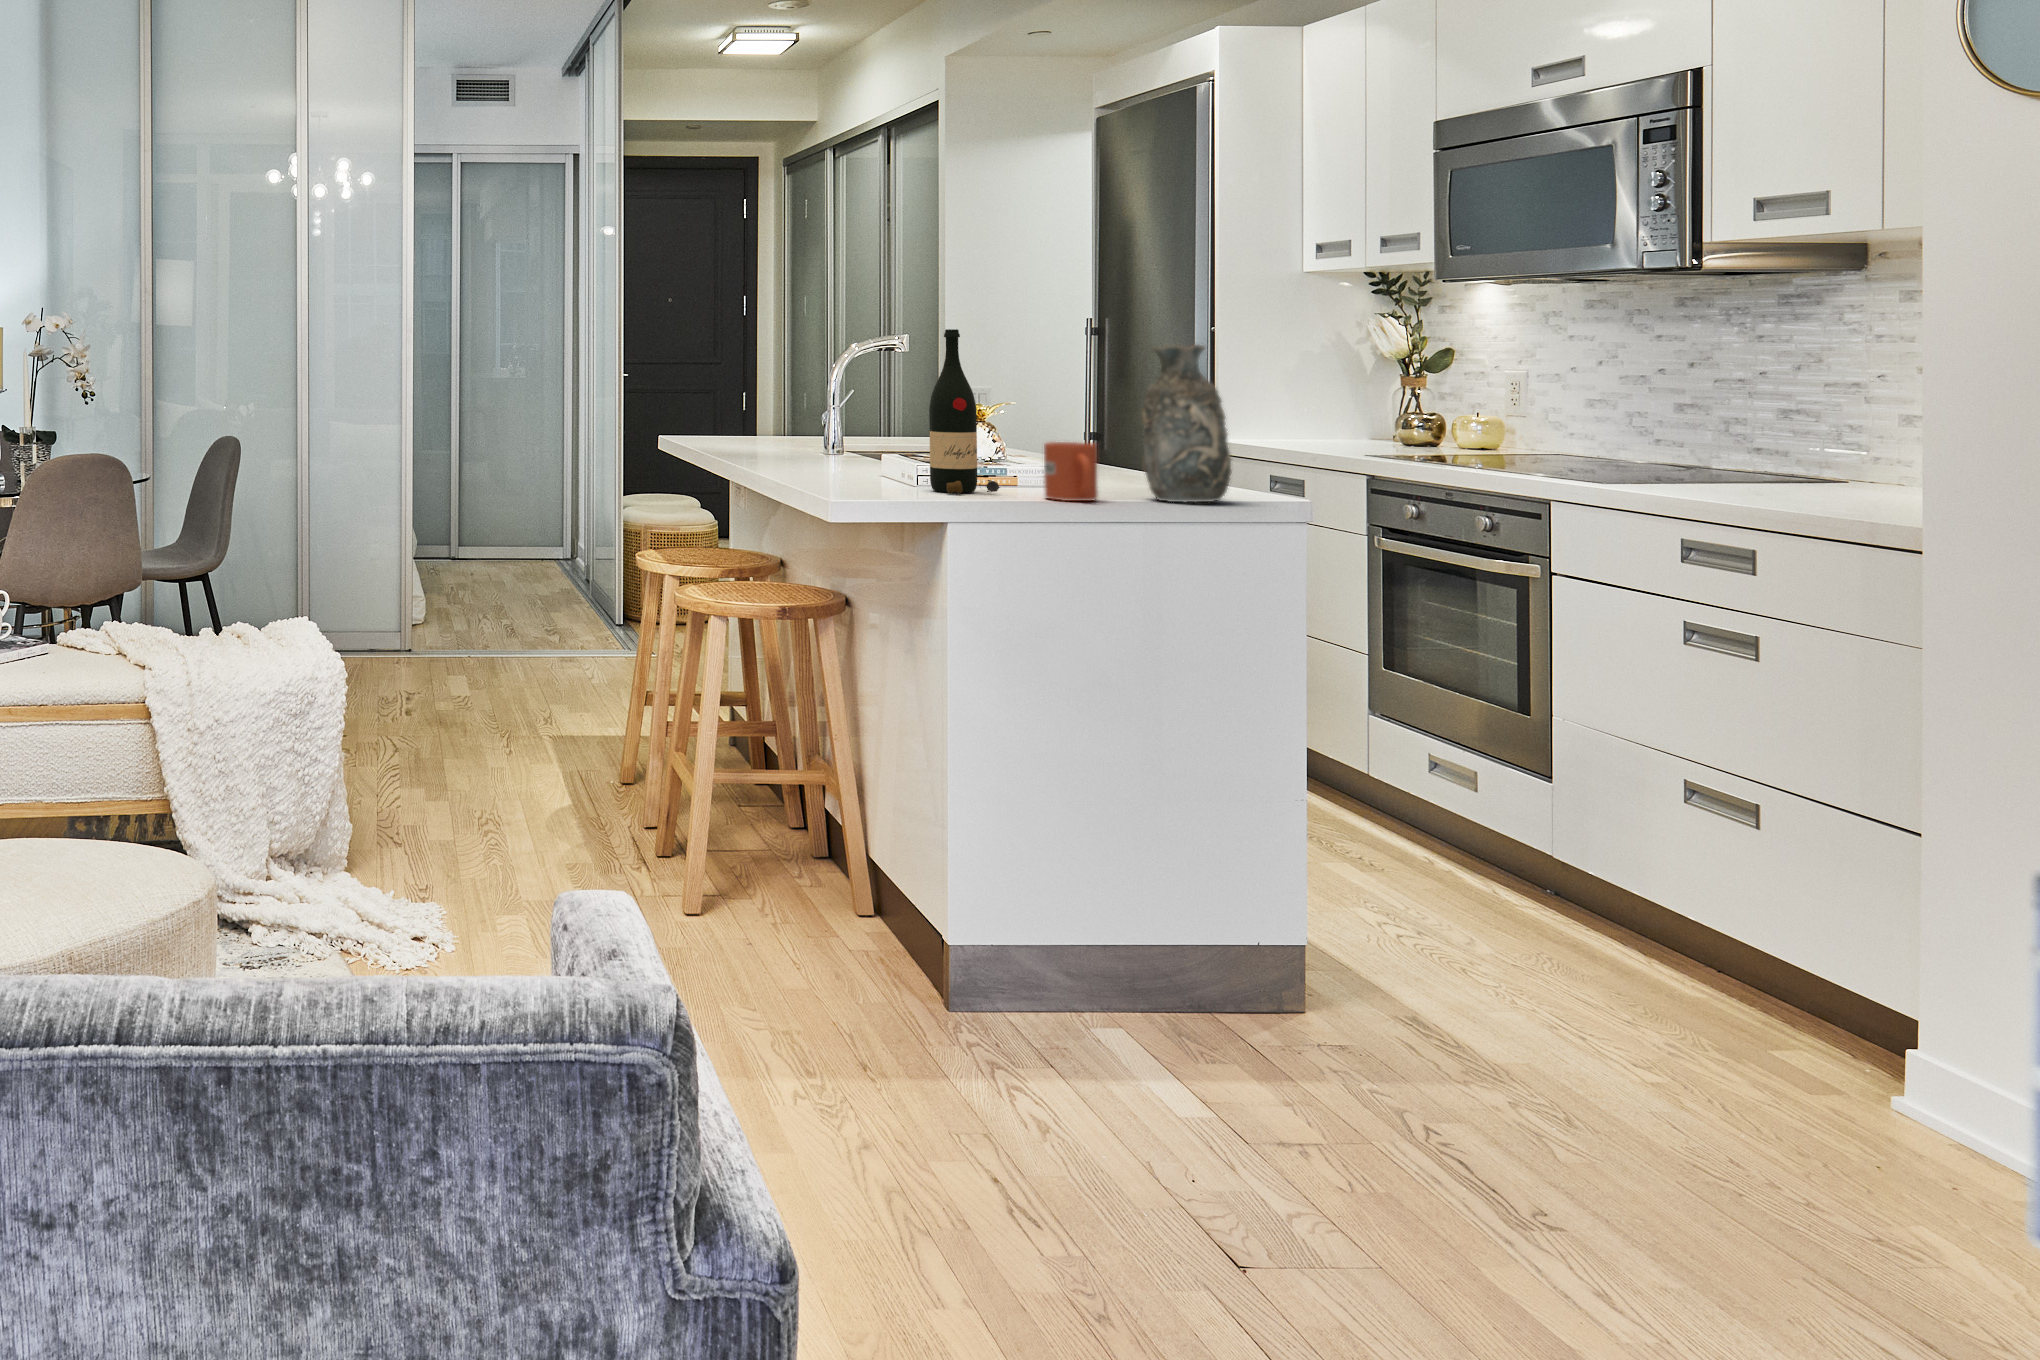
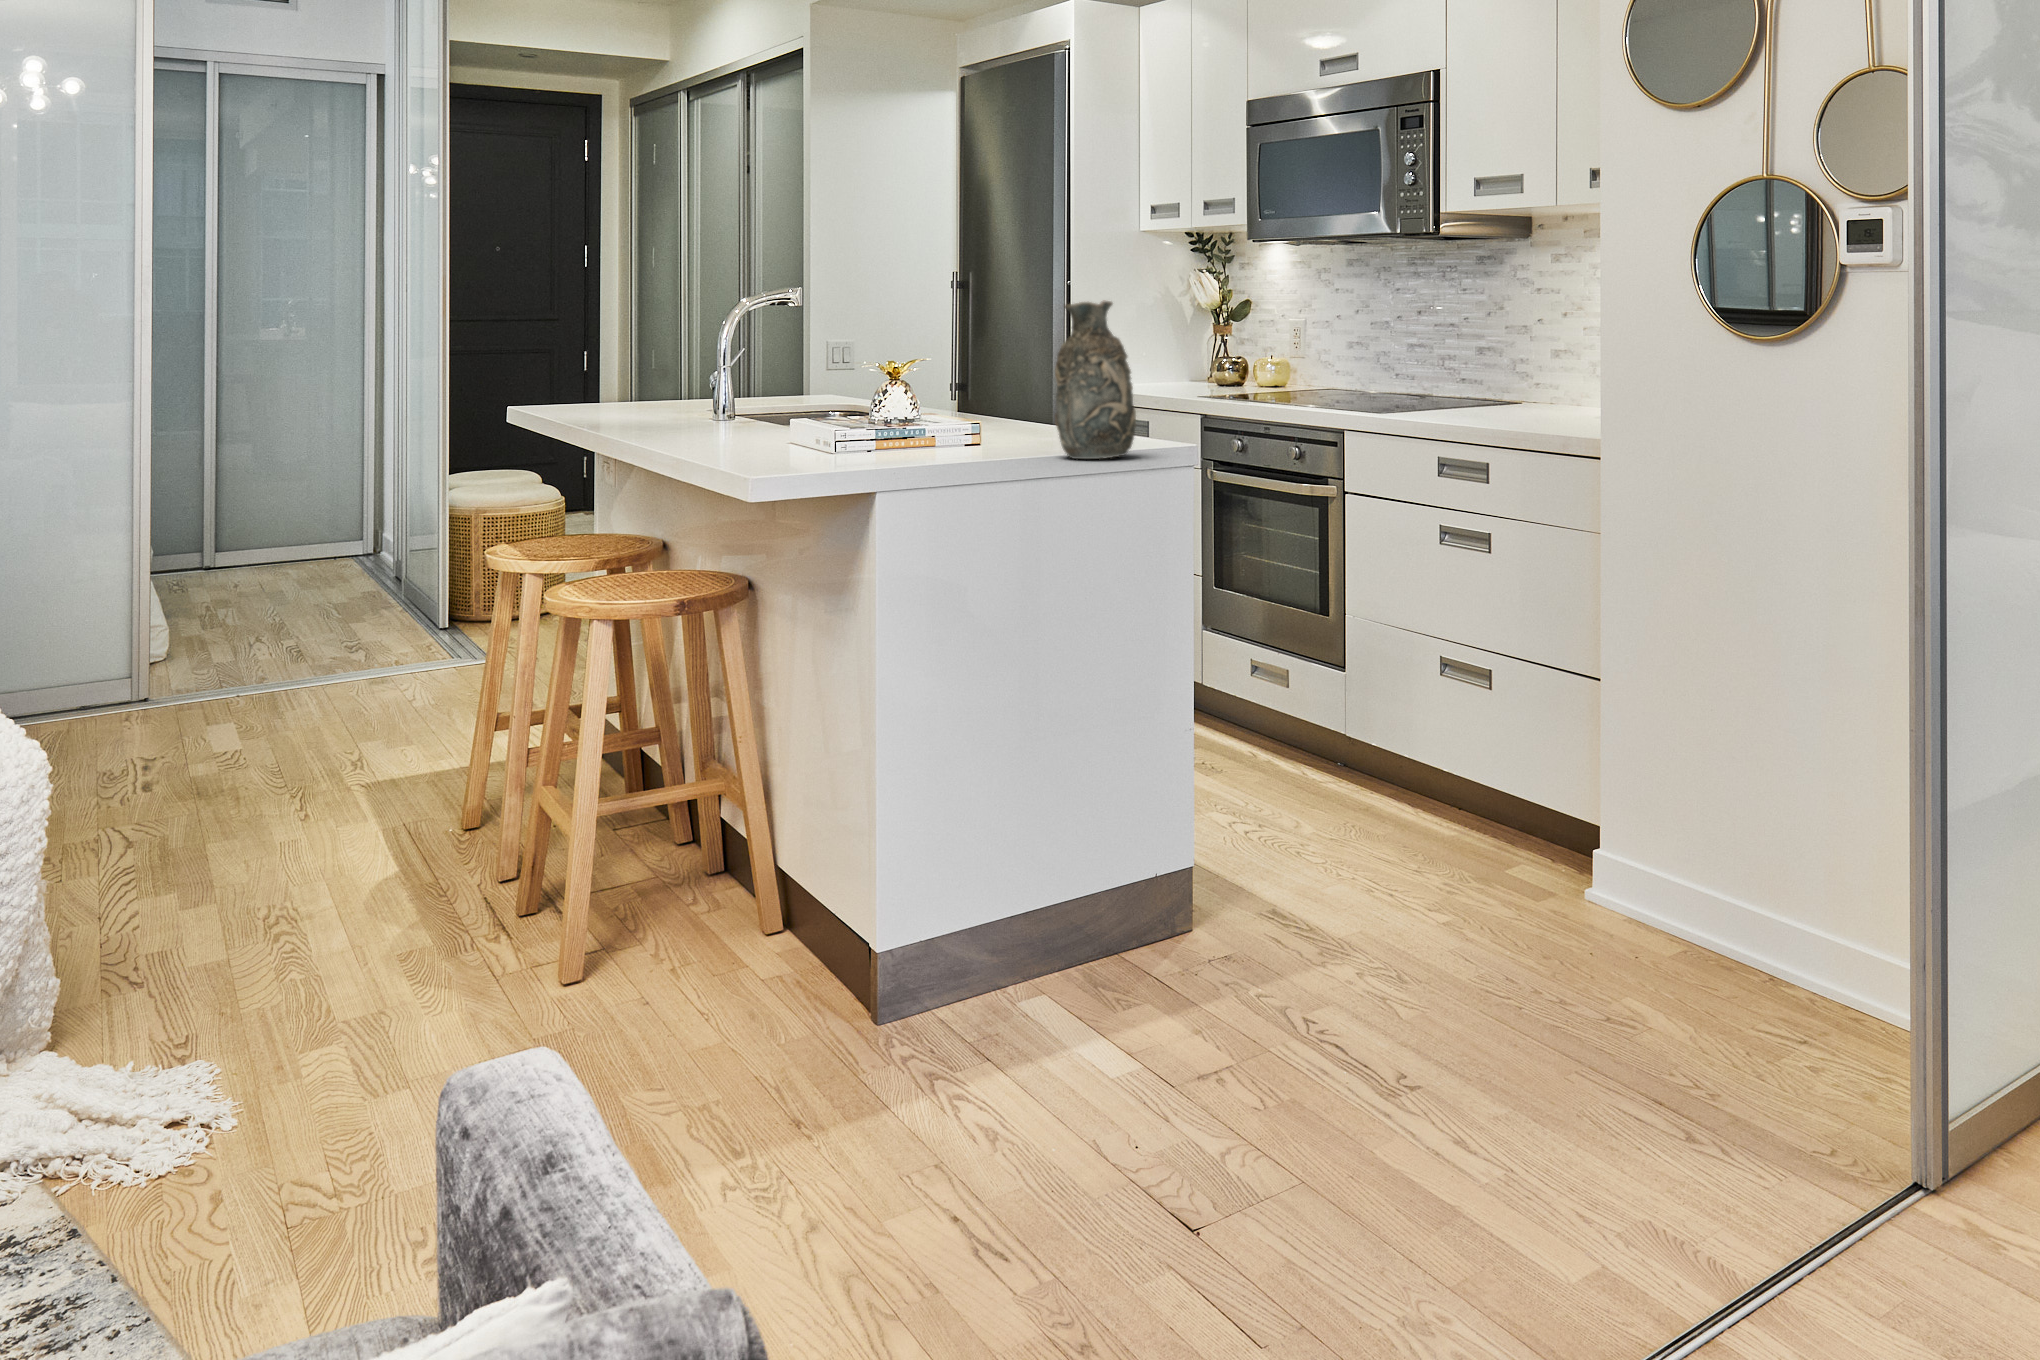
wine bottle: present [929,329,1000,494] -> none [846,290,920,466]
mug: present [1044,442,1098,501] -> none [965,405,1017,466]

